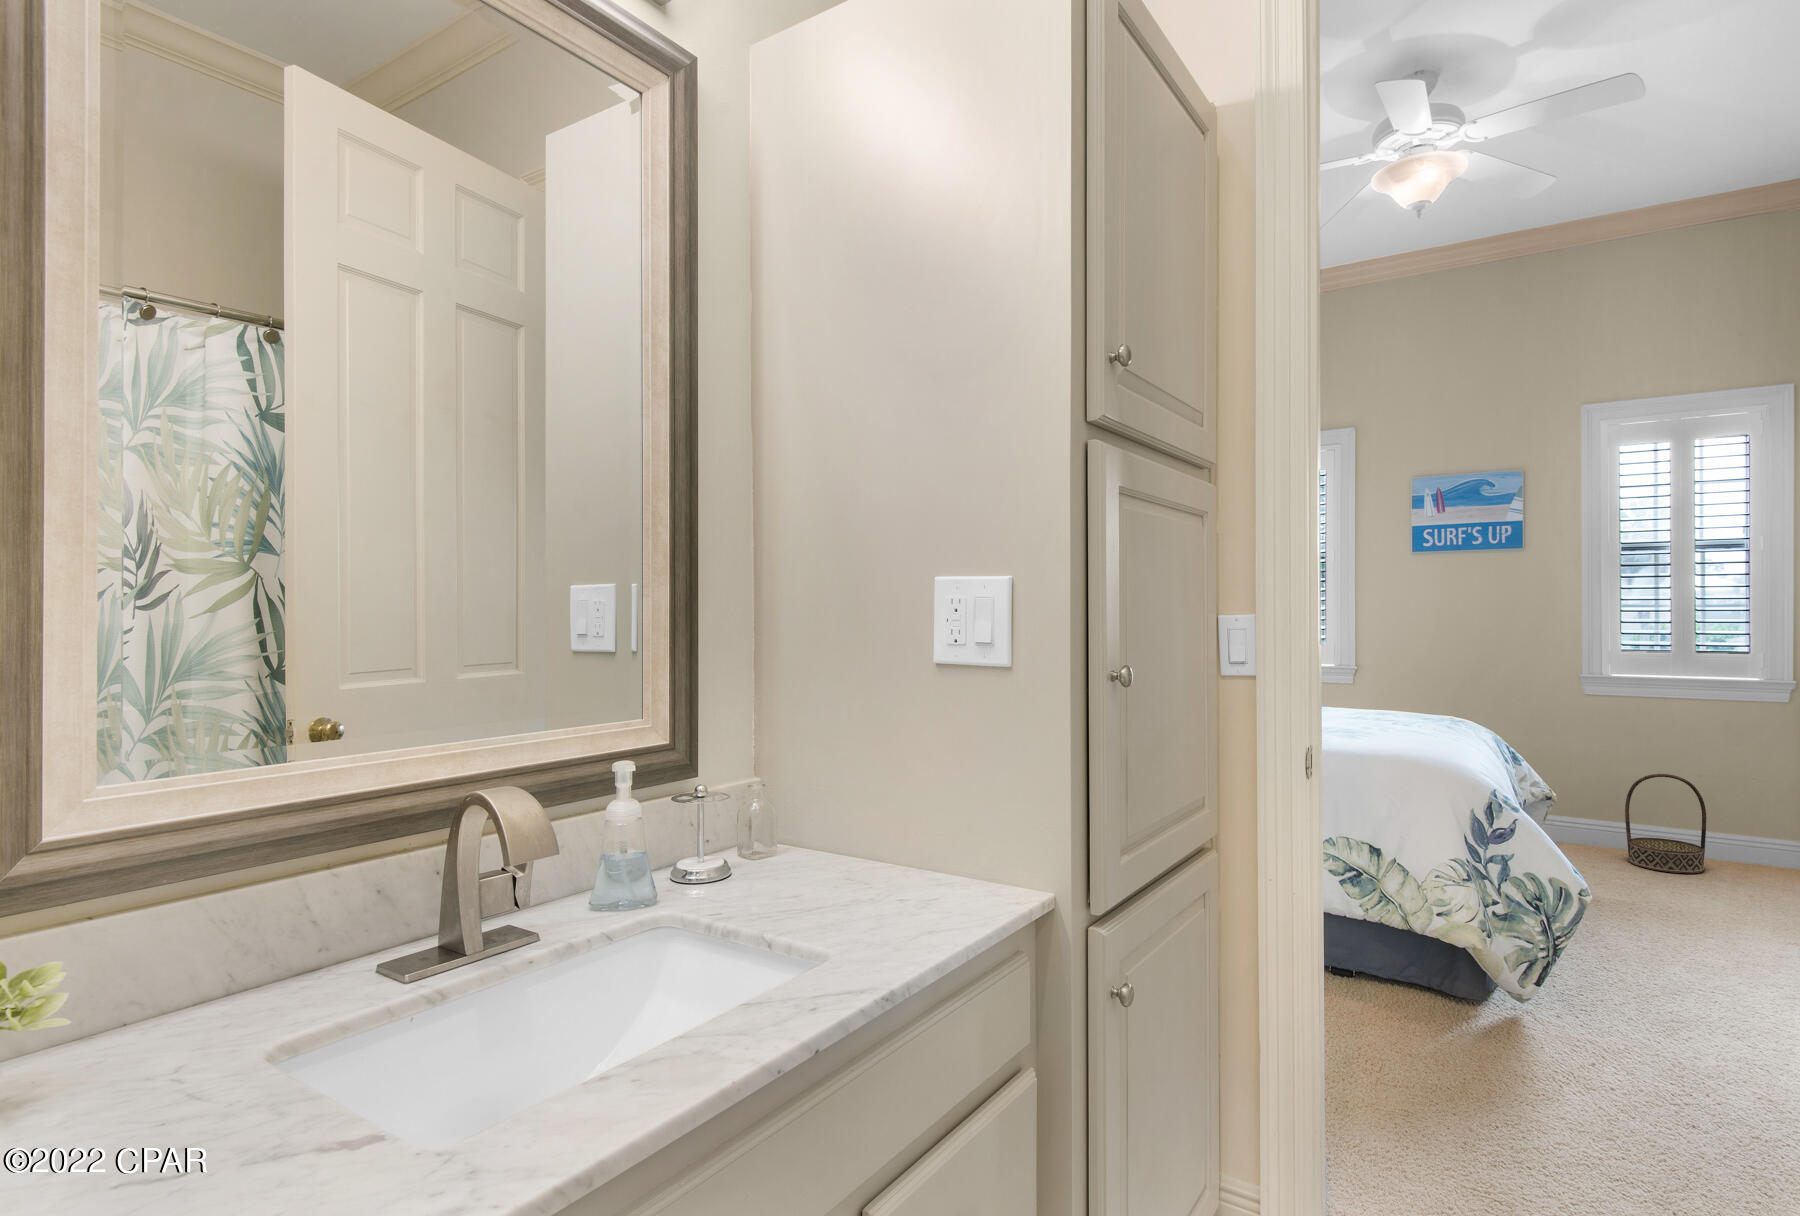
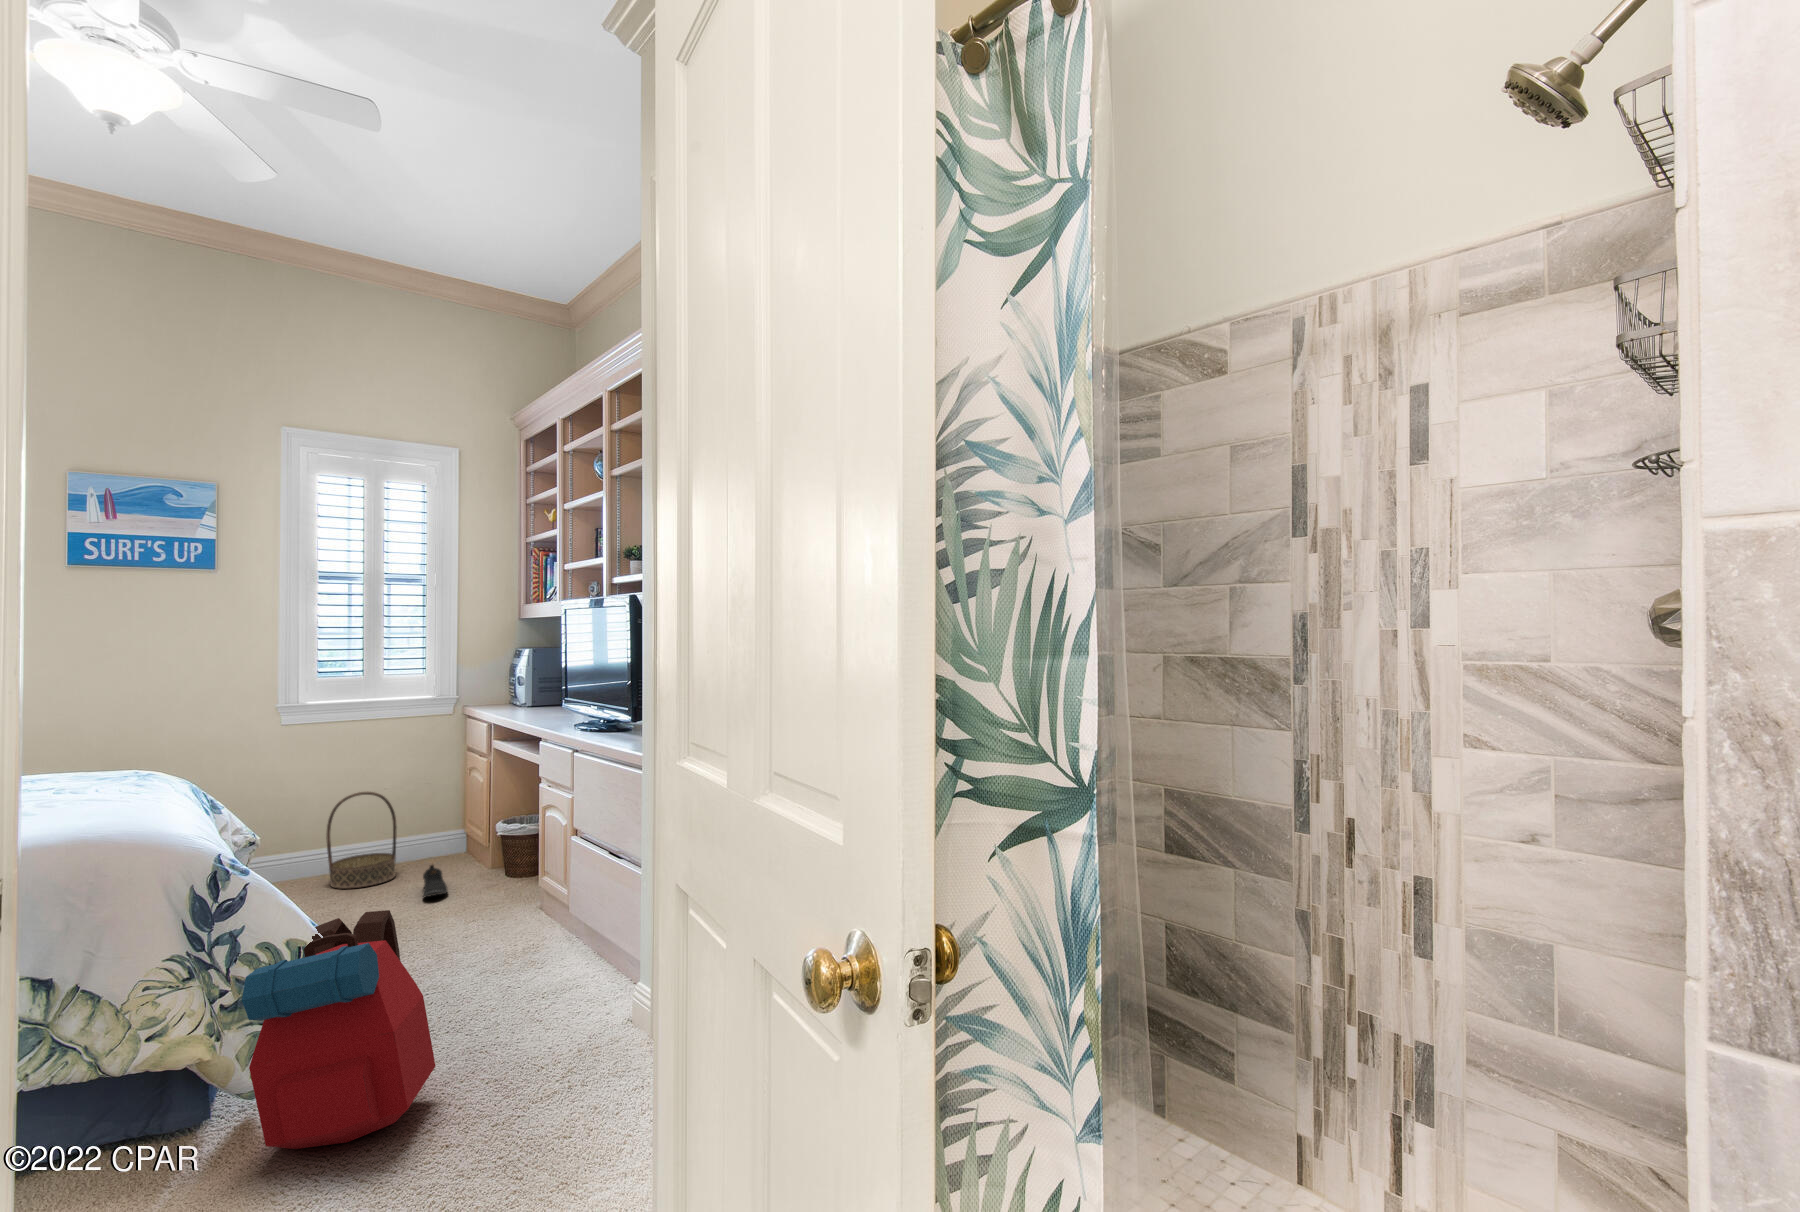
shoe: none [1730,869,1765,905] -> present [423,864,448,897]
backpack: none [1506,874,1696,1078] -> present [242,910,435,1149]

